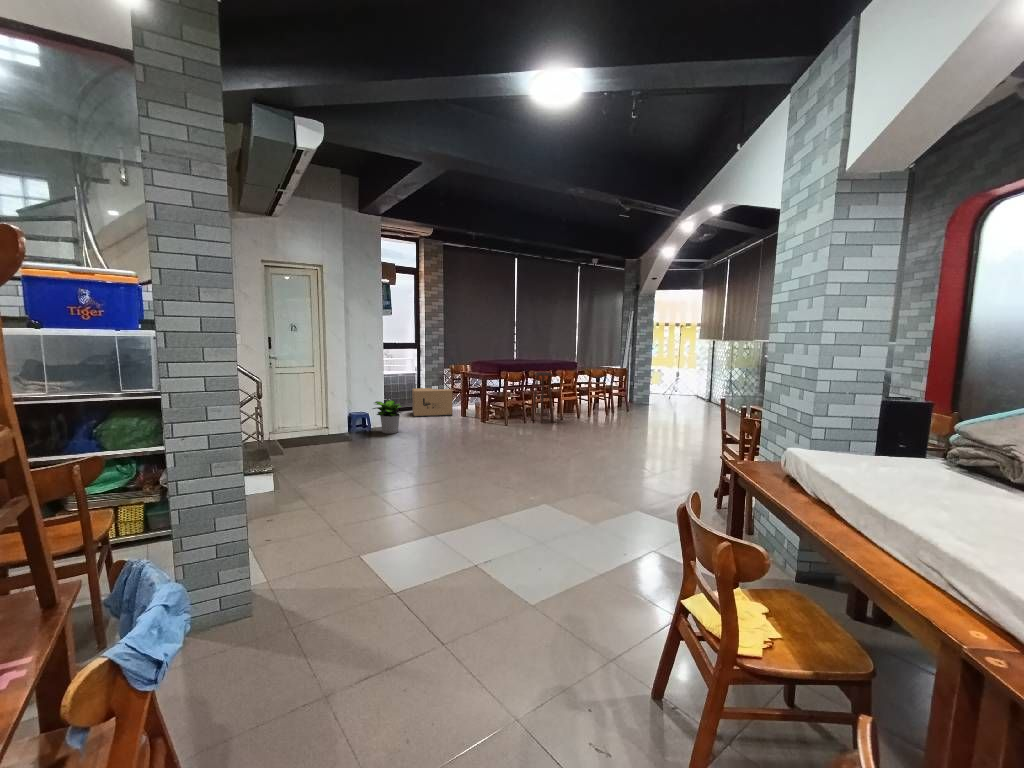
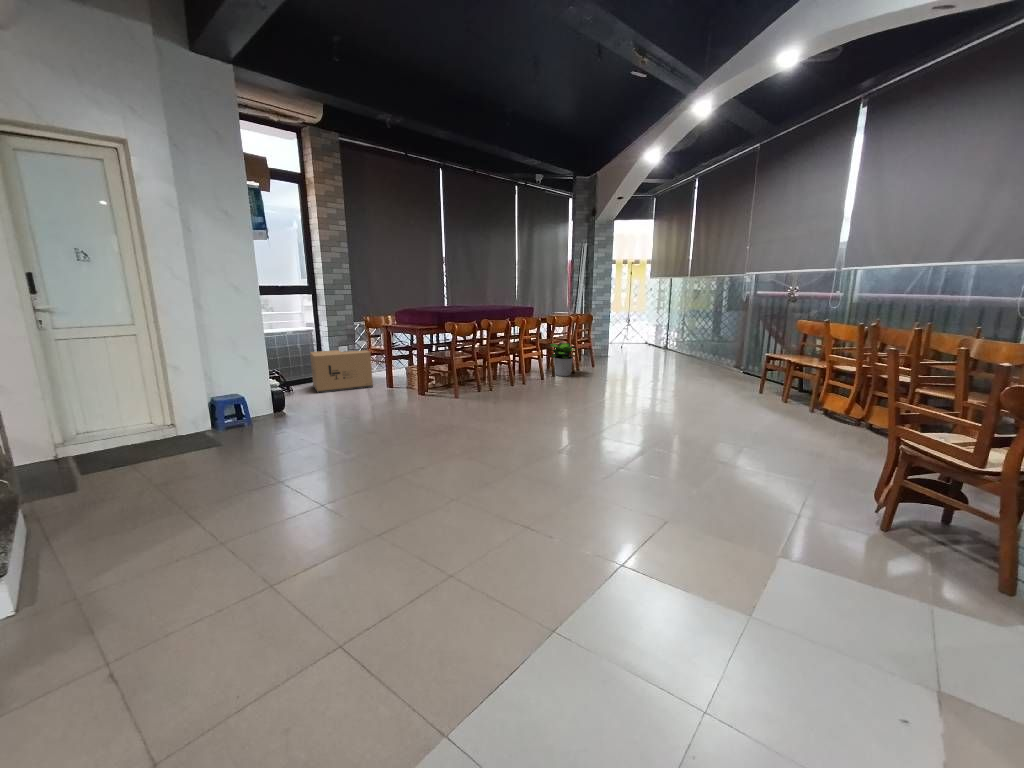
stool: present [531,372,553,423] -> none [483,322,513,390]
potted plant: present [373,400,403,434] -> present [547,343,579,376]

